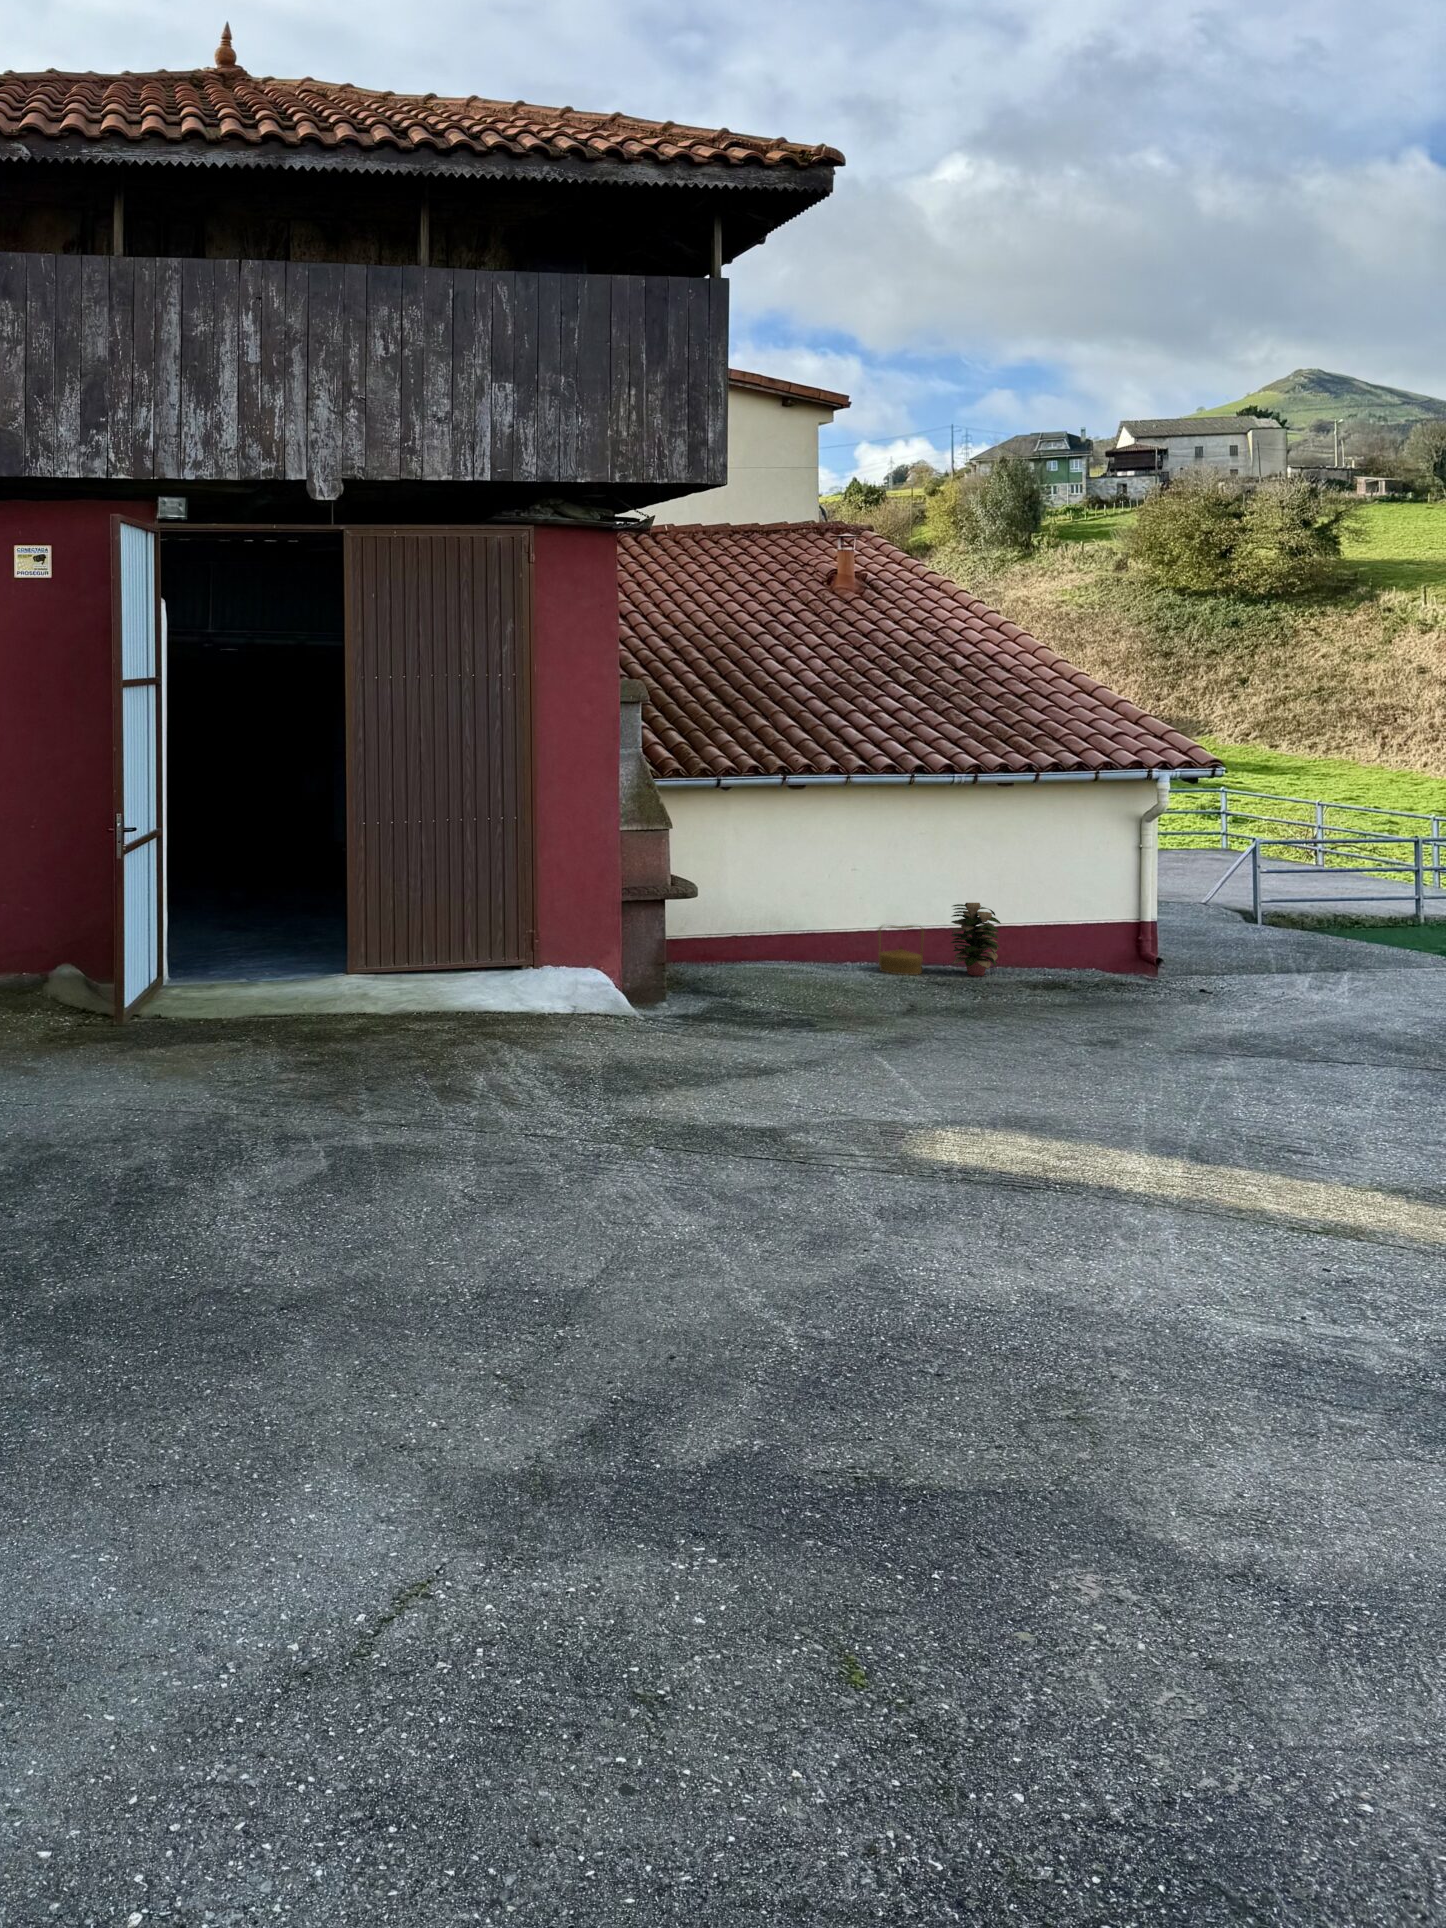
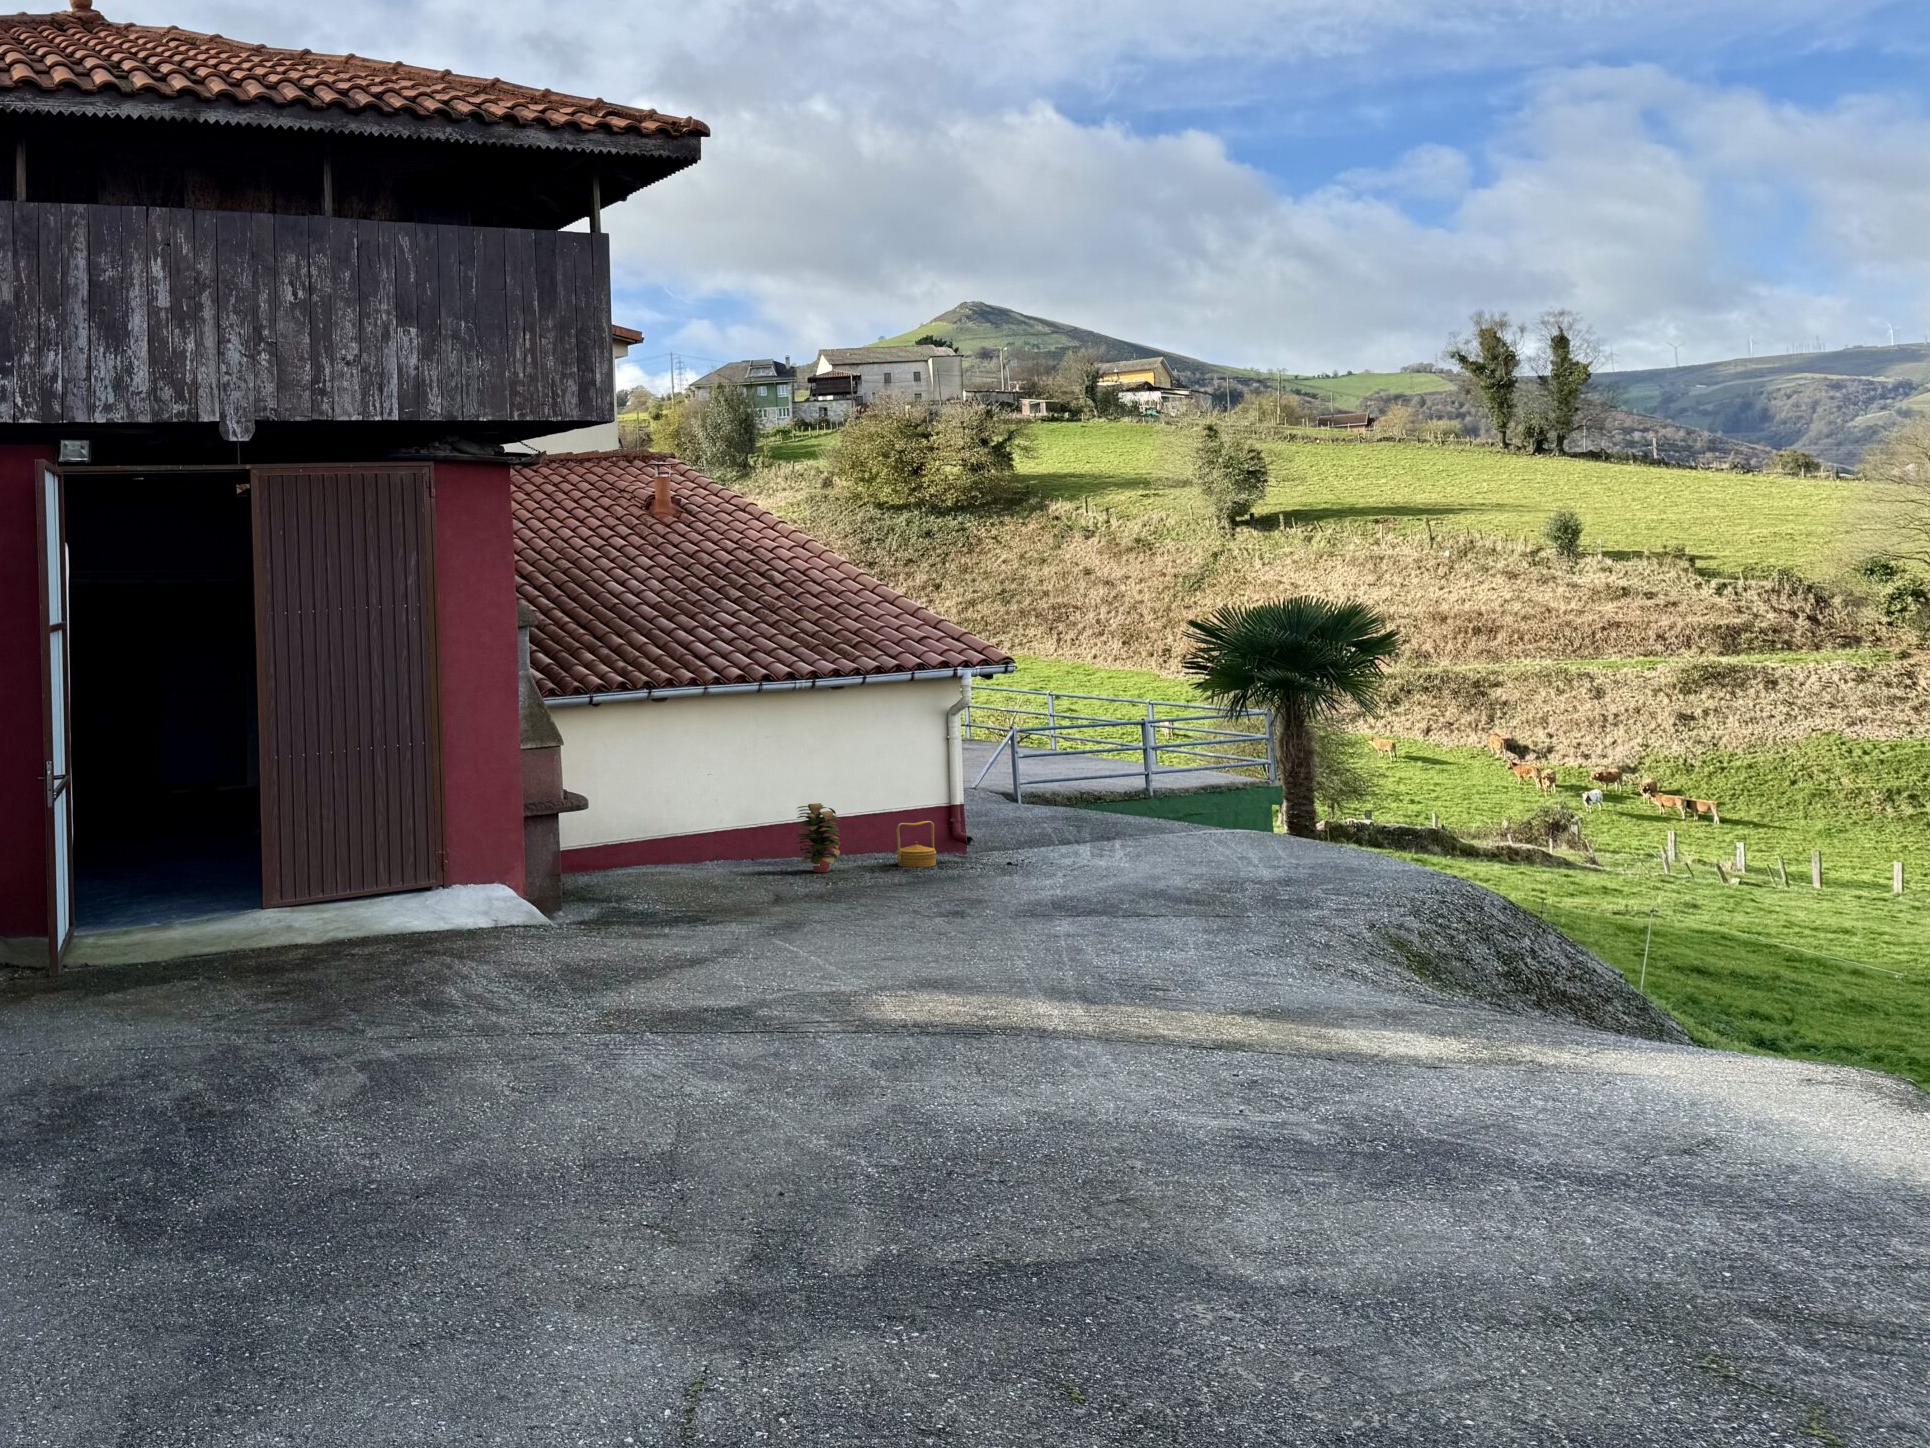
woven basket: present [878,925,924,975] -> present [897,821,936,867]

